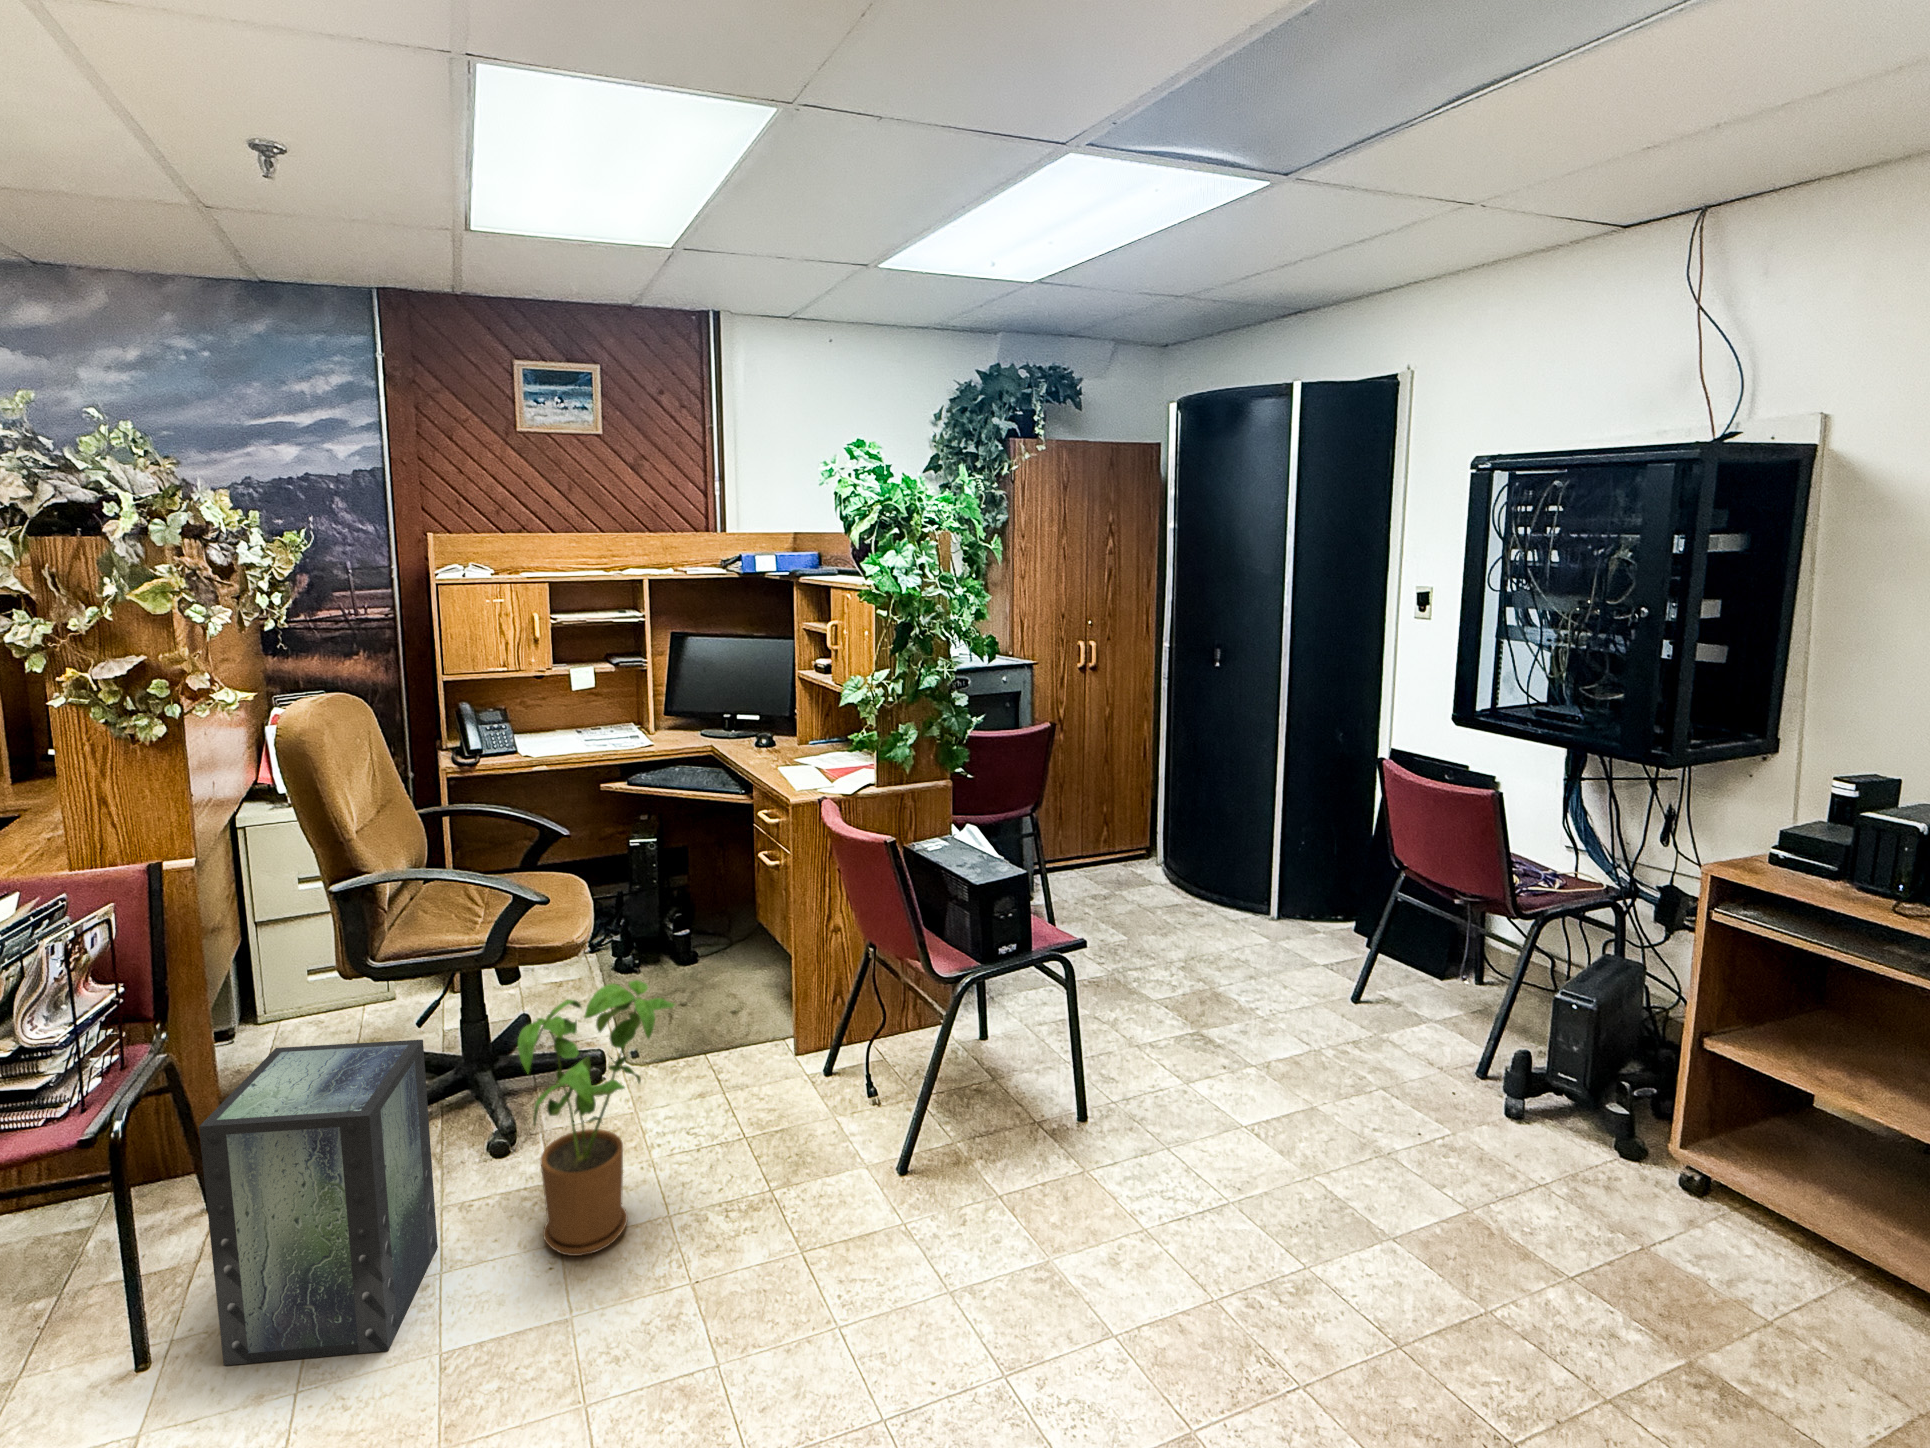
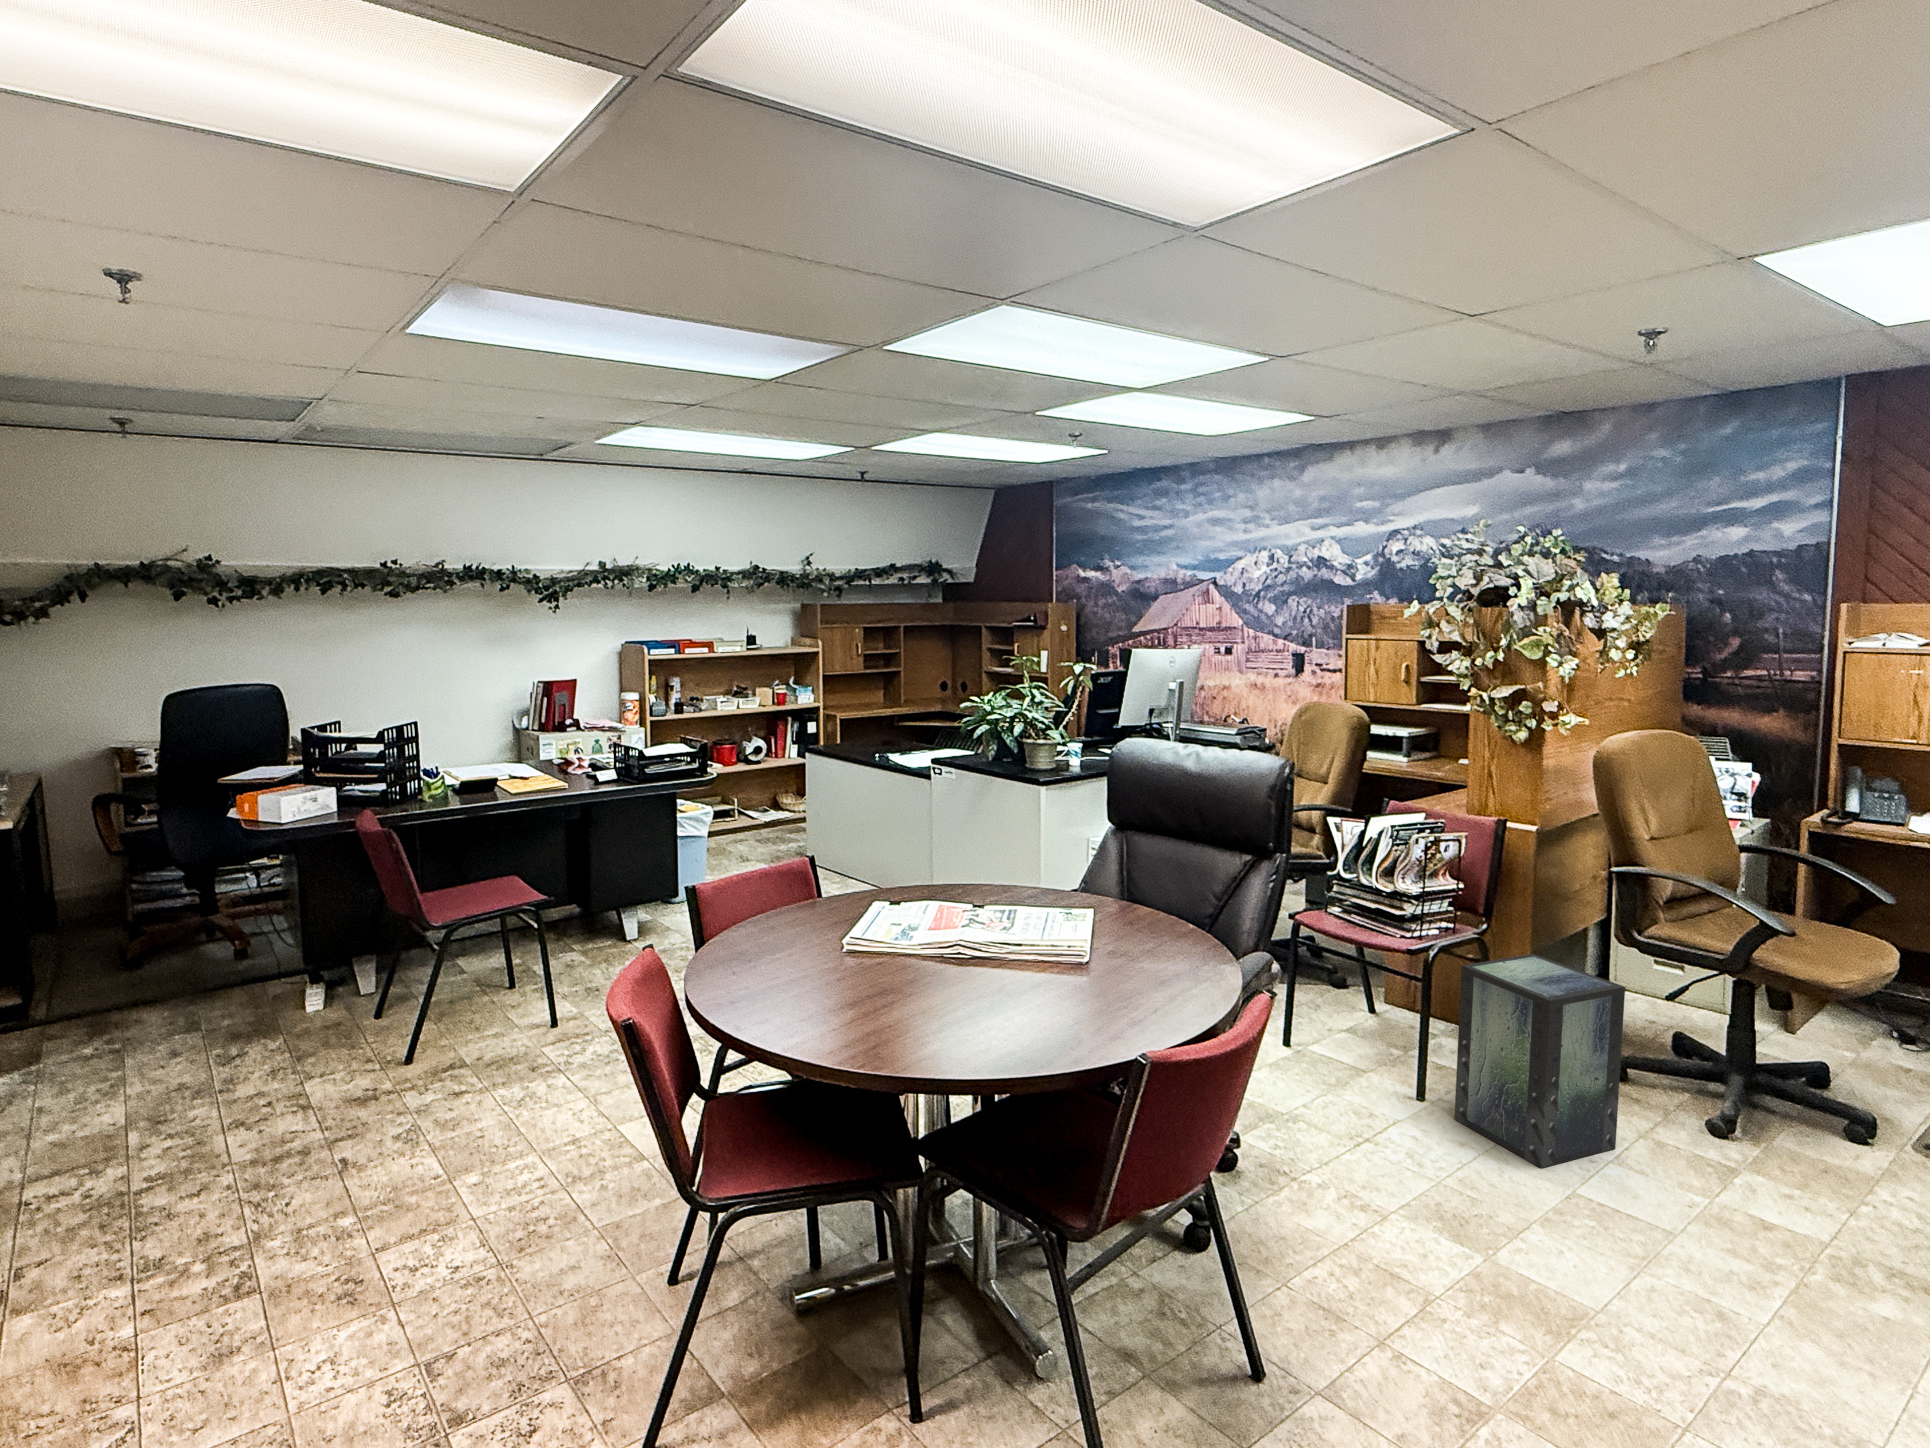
house plant: present [518,980,675,1256] -> none [1683,1002,1857,1224]

